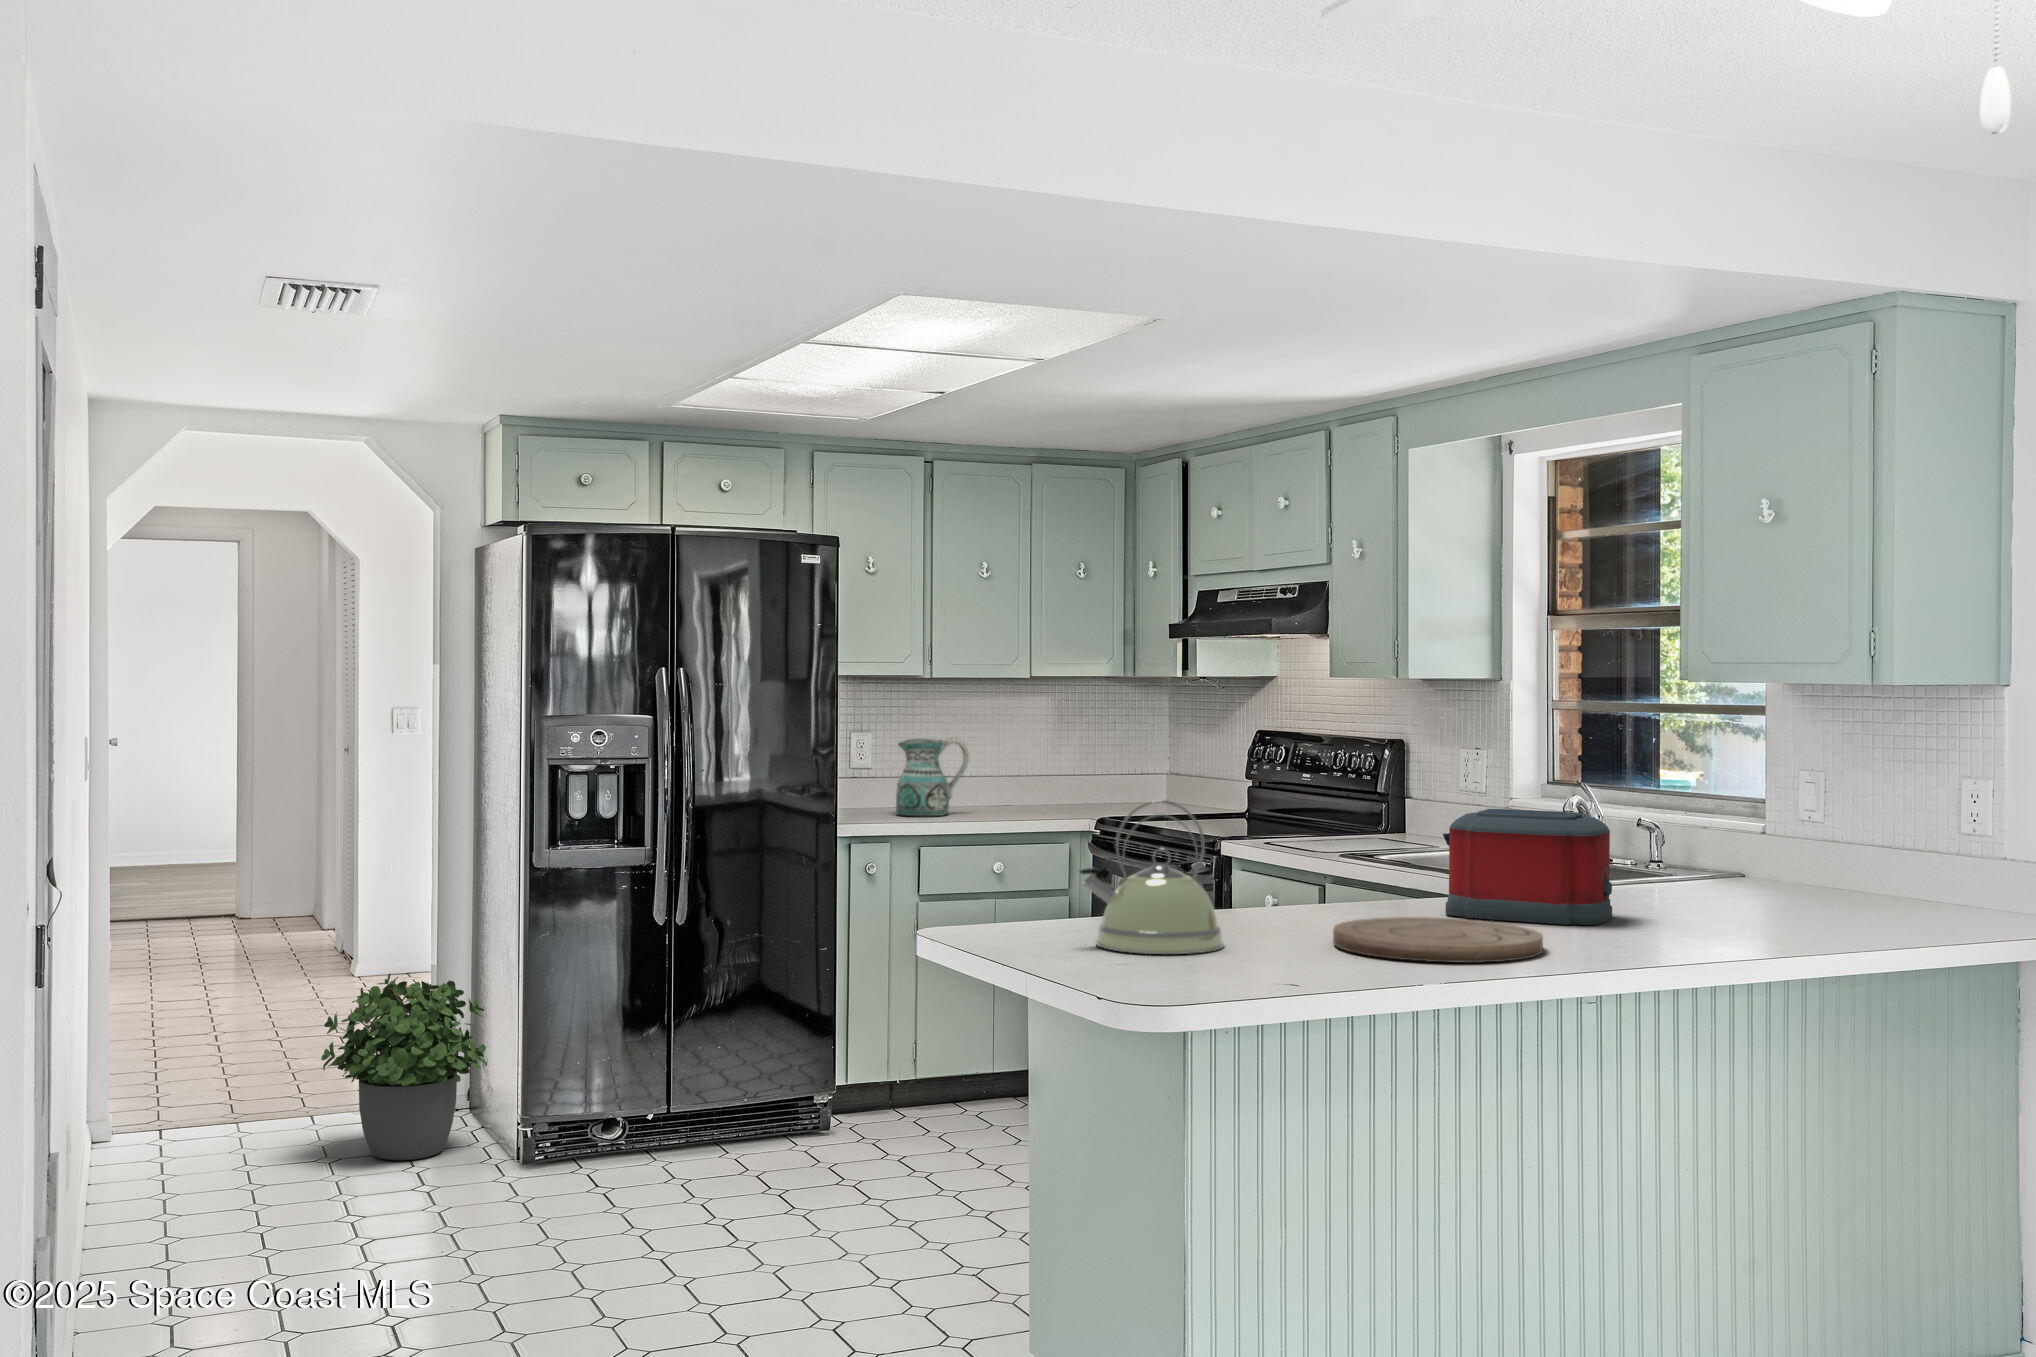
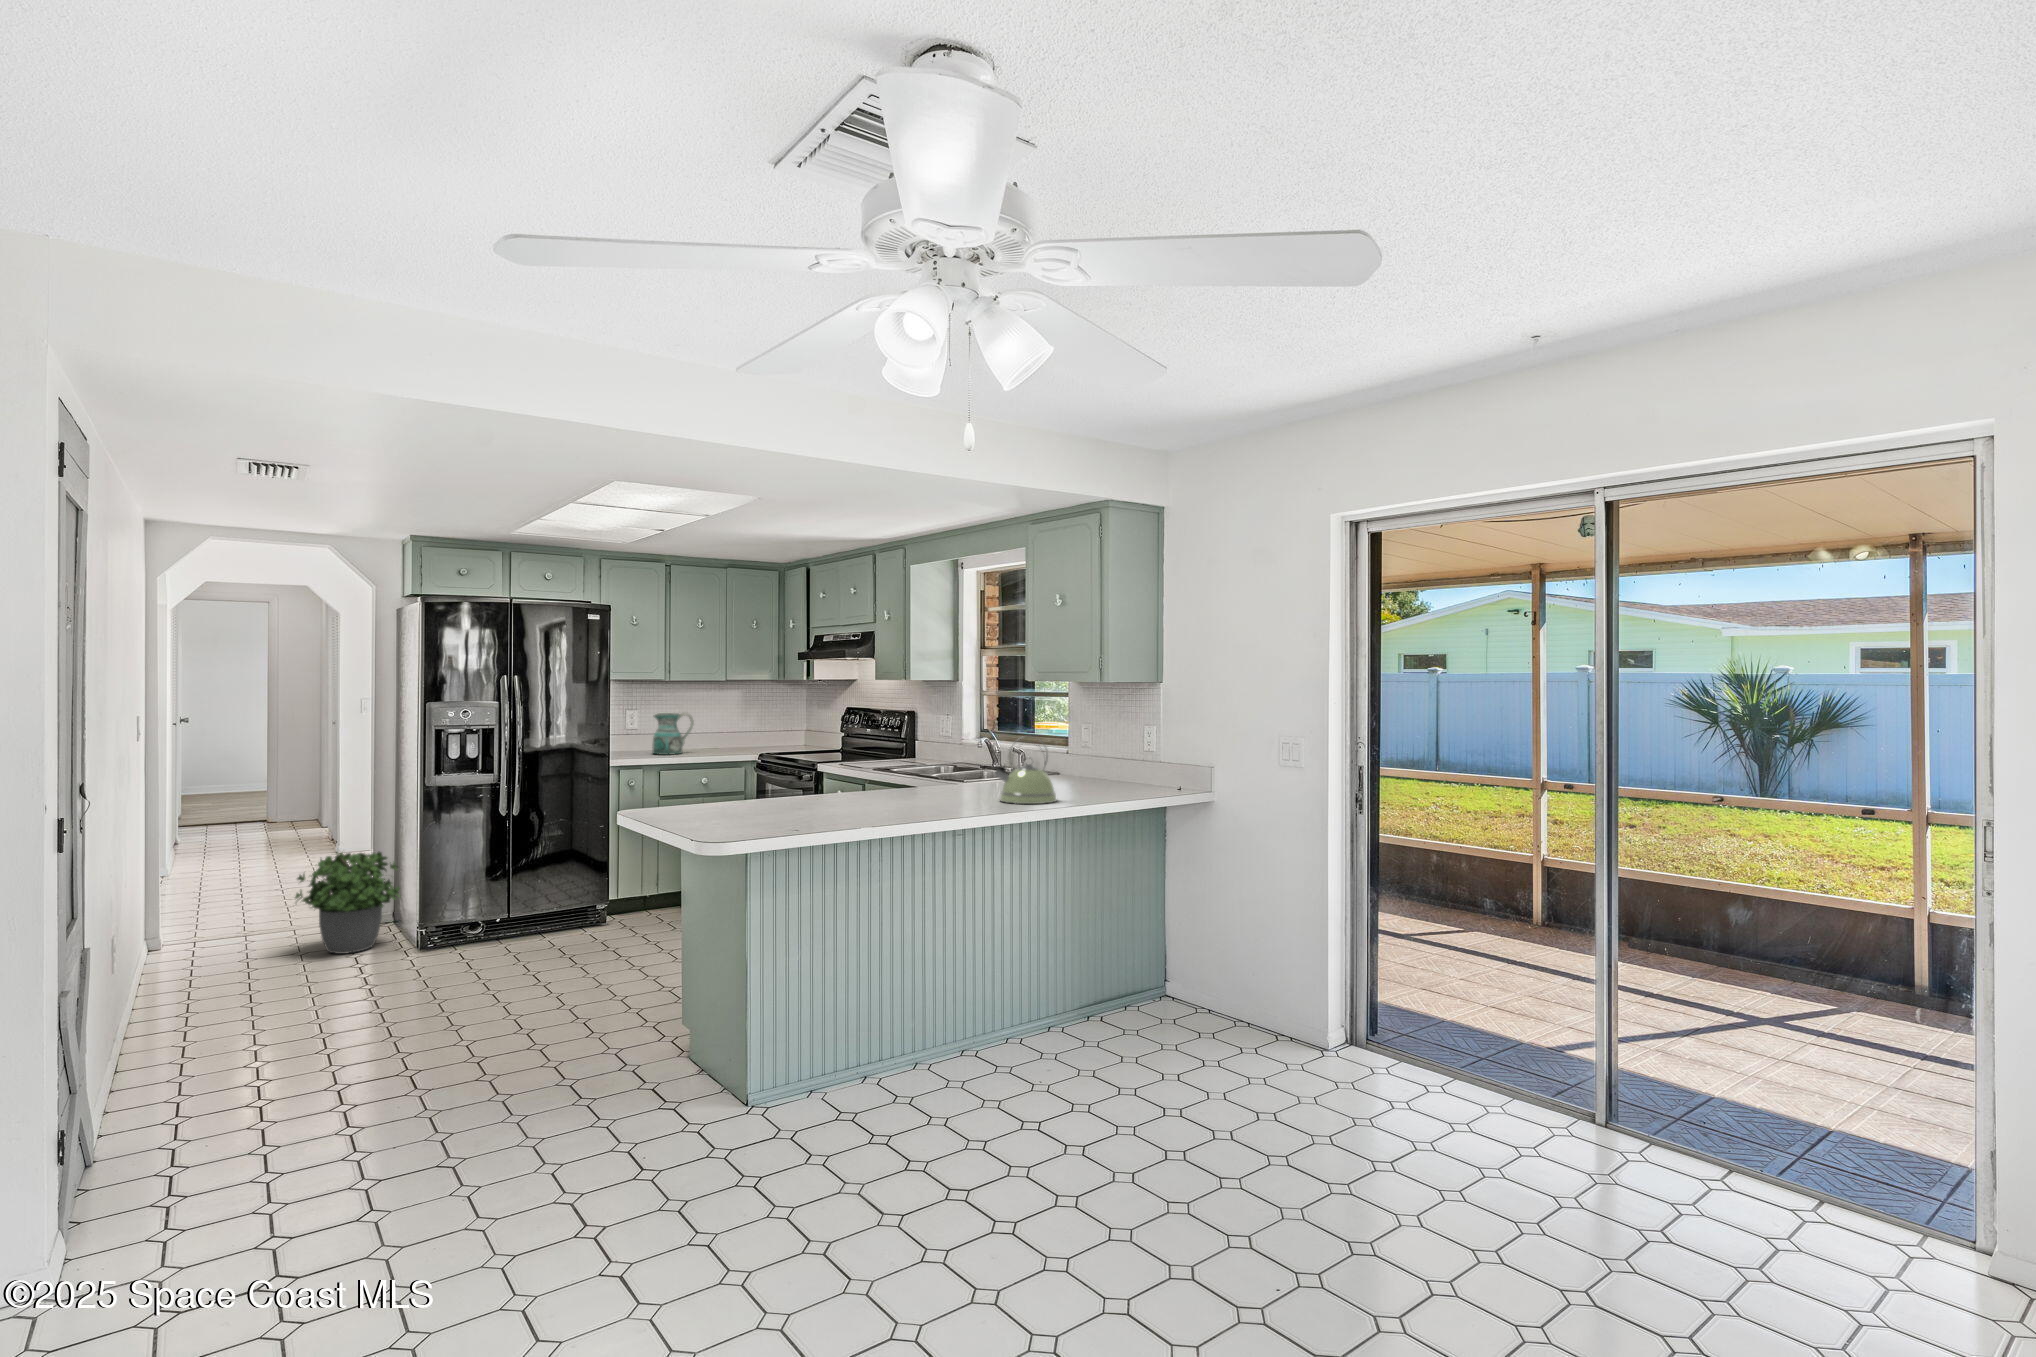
kettle: present [1079,800,1224,954] -> present [993,738,1056,804]
toaster: present [1443,809,1612,925] -> none [896,745,975,799]
cutting board: present [1333,917,1543,963] -> none [827,798,927,818]

